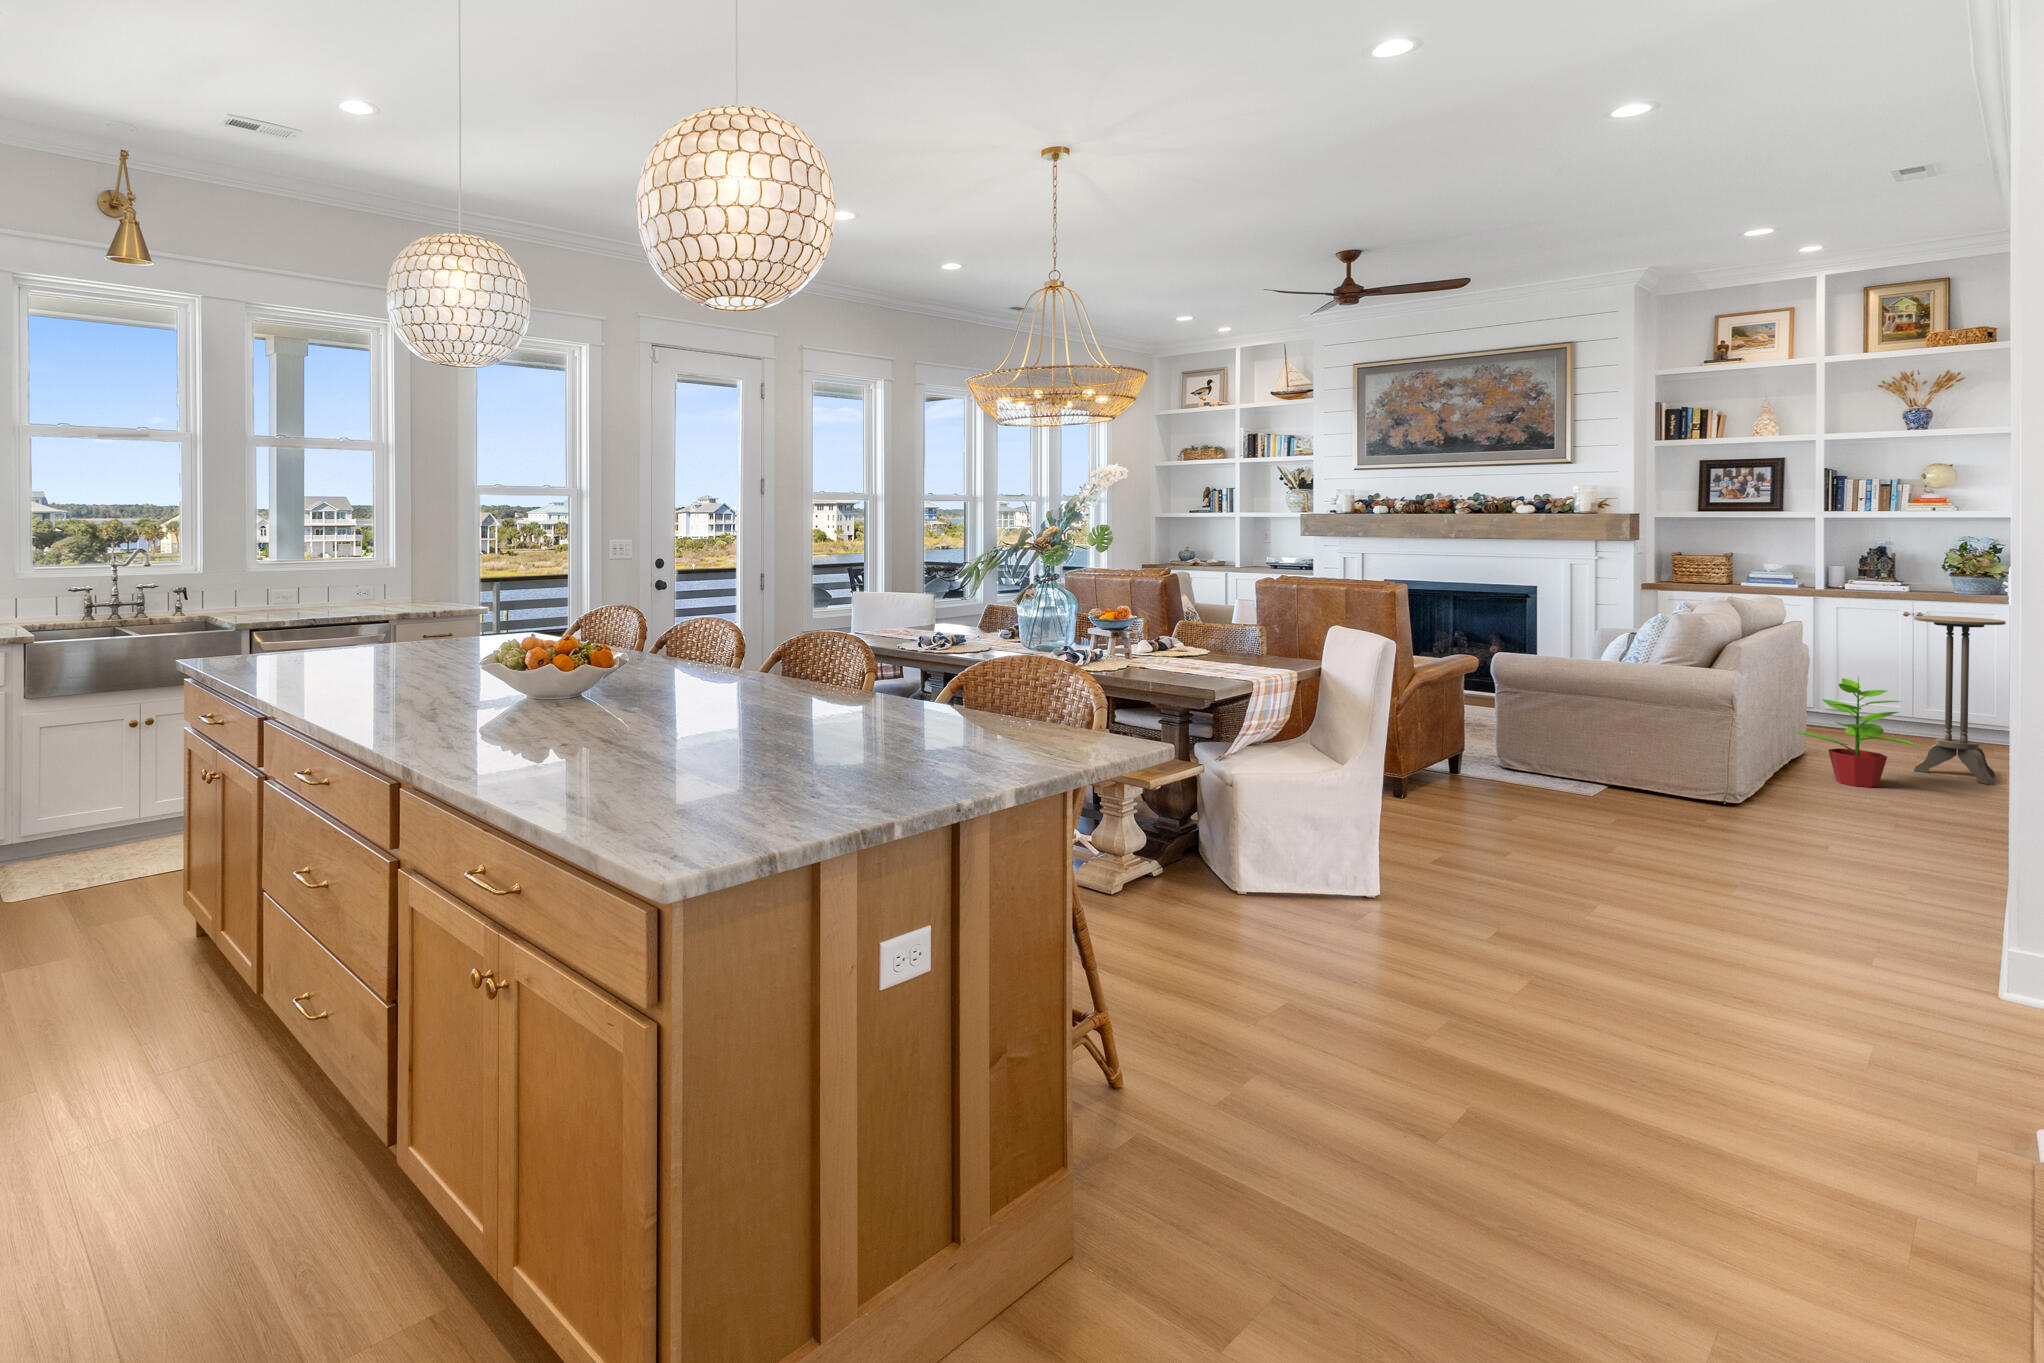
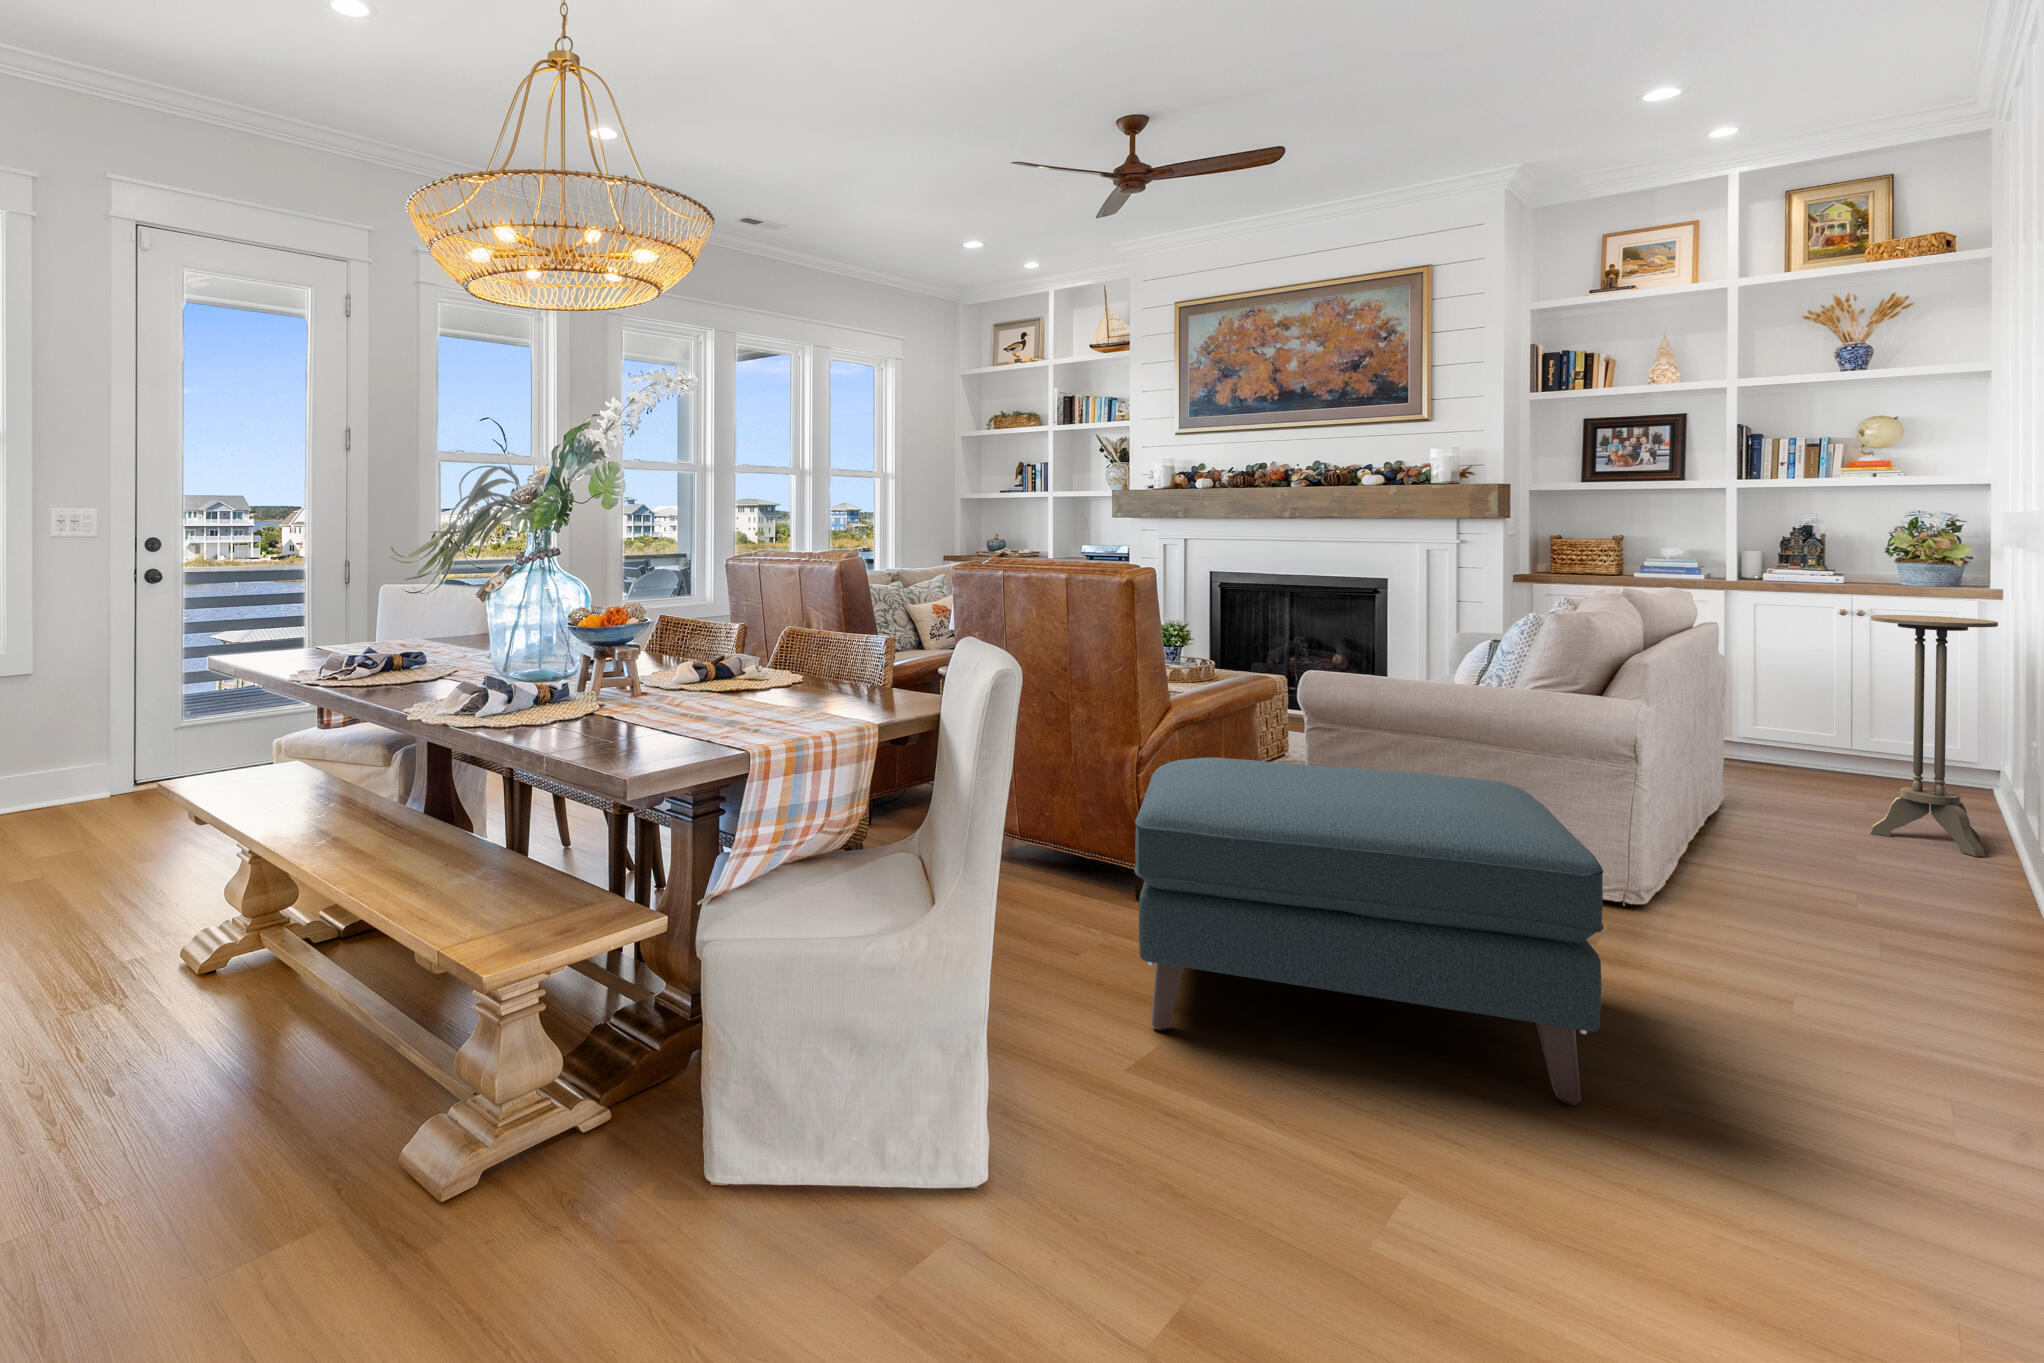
potted plant: present [1796,678,1918,787] -> none [1715,702,1891,865]
ottoman: none [1417,704,1709,884] -> present [1134,757,1604,1105]

